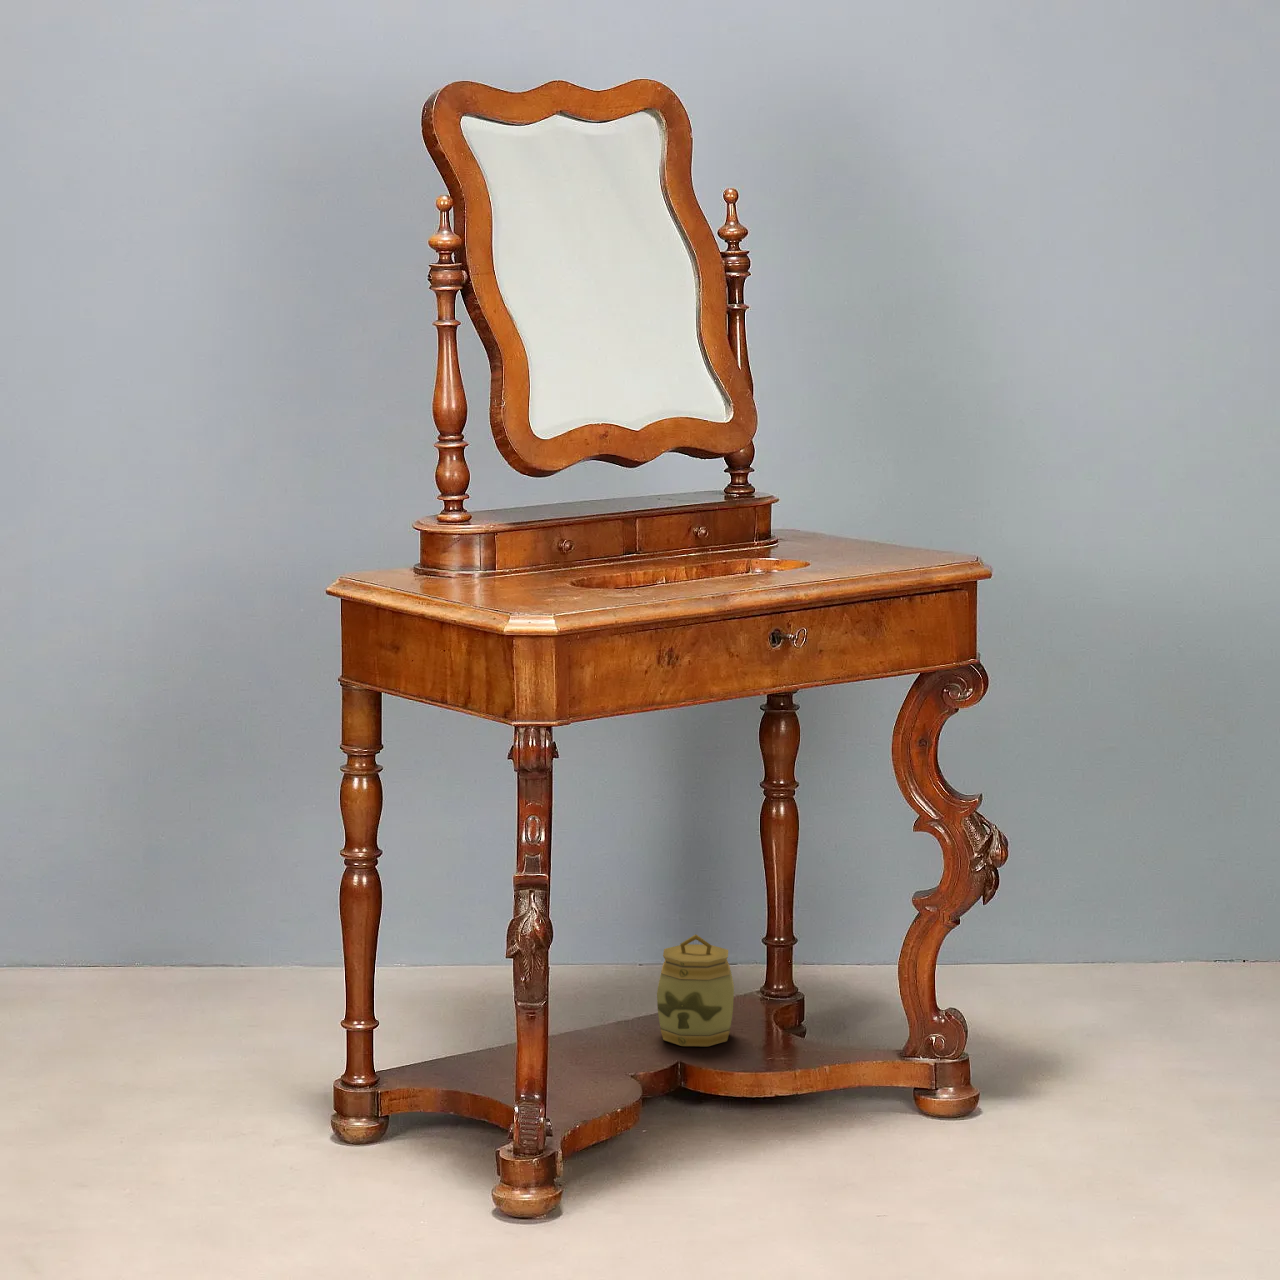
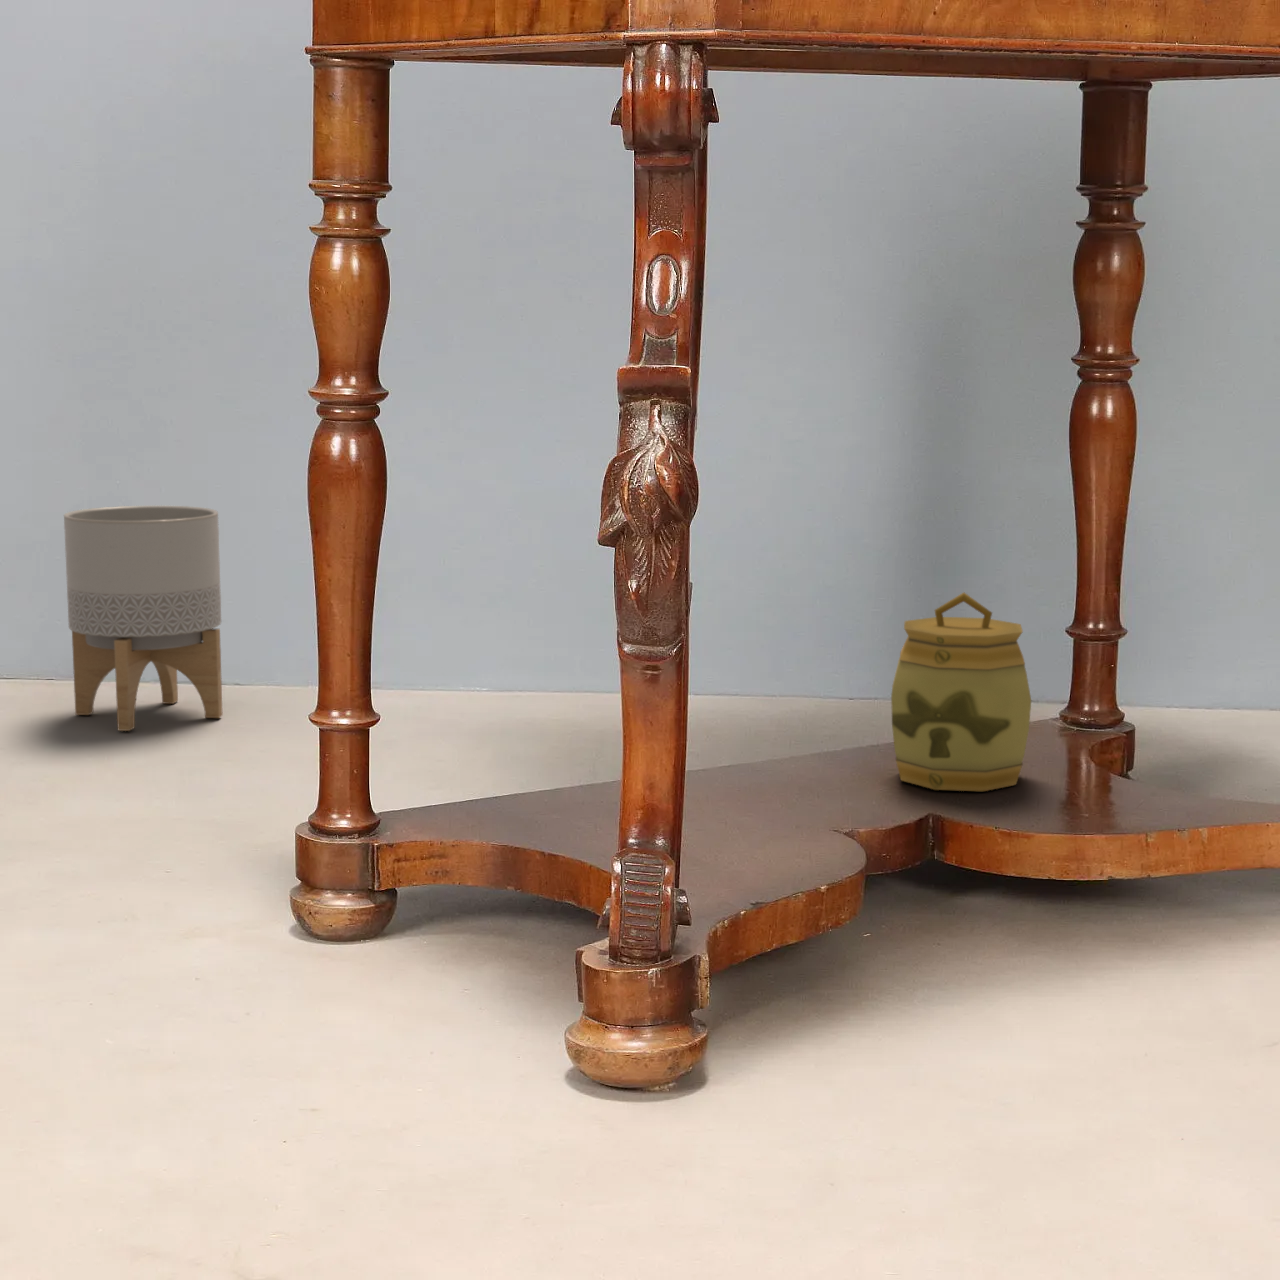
planter: none [135,850,236,1004] -> present [64,506,223,731]

